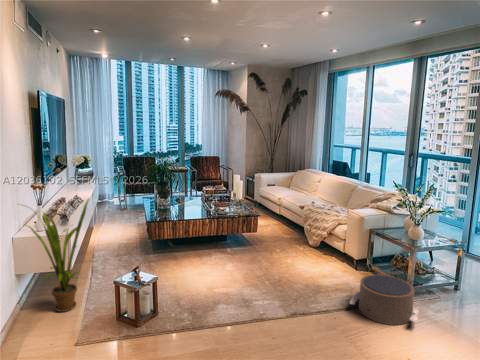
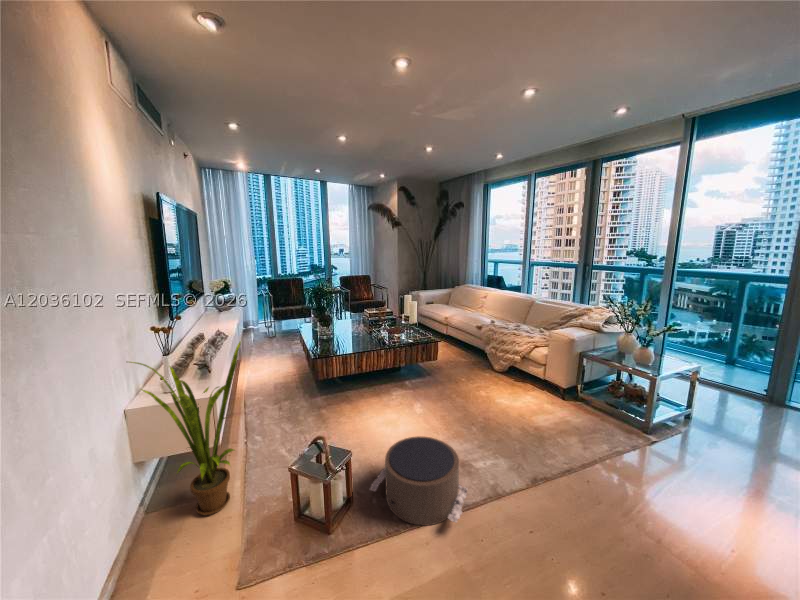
pouf: present [350,275,419,325] -> present [370,436,468,525]

